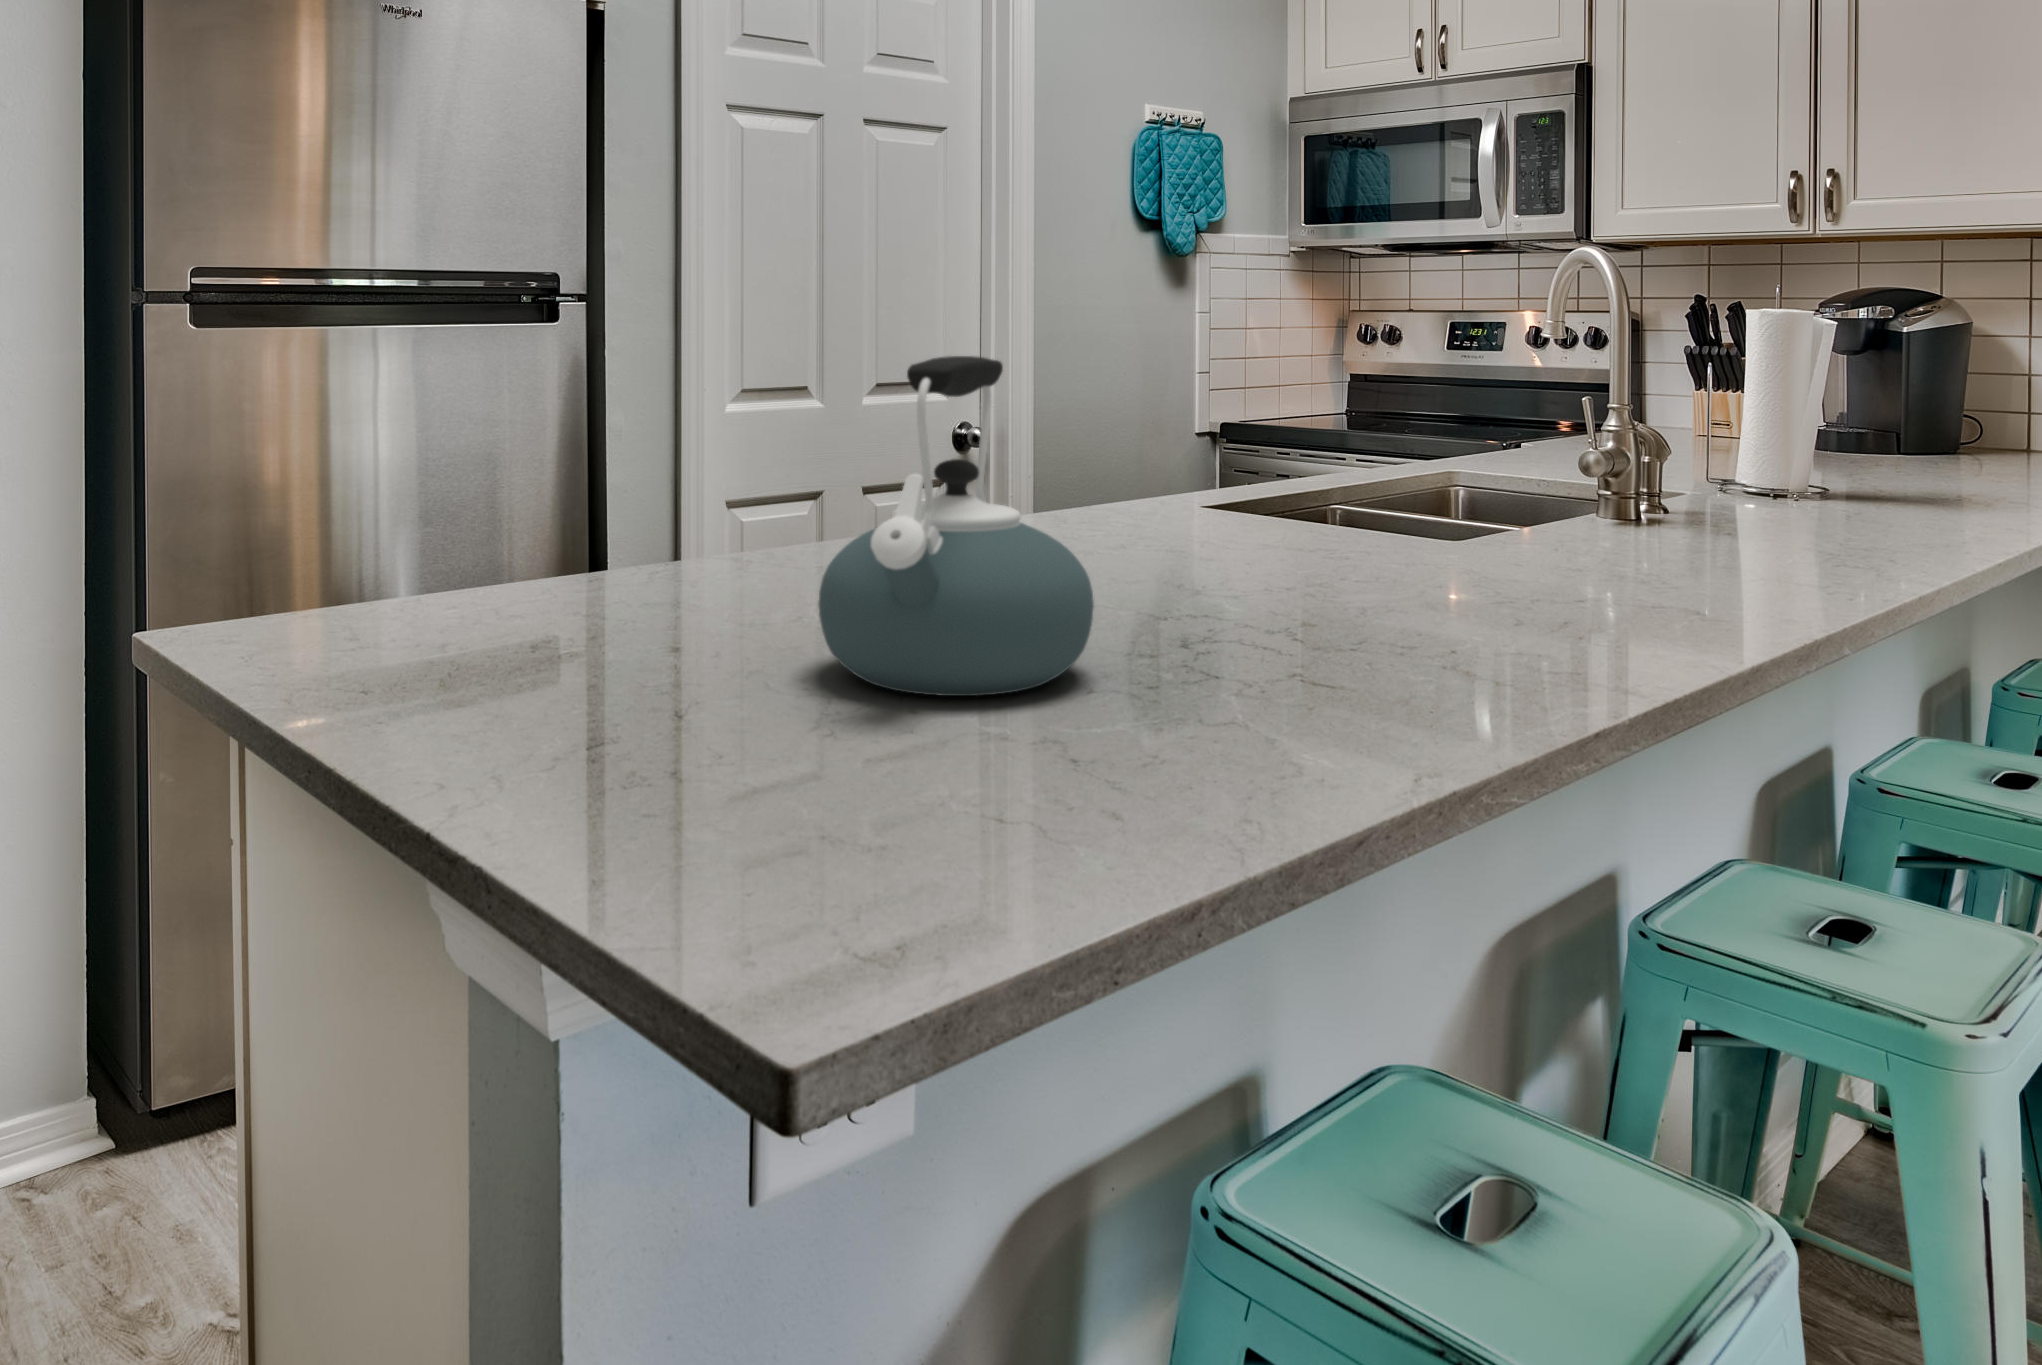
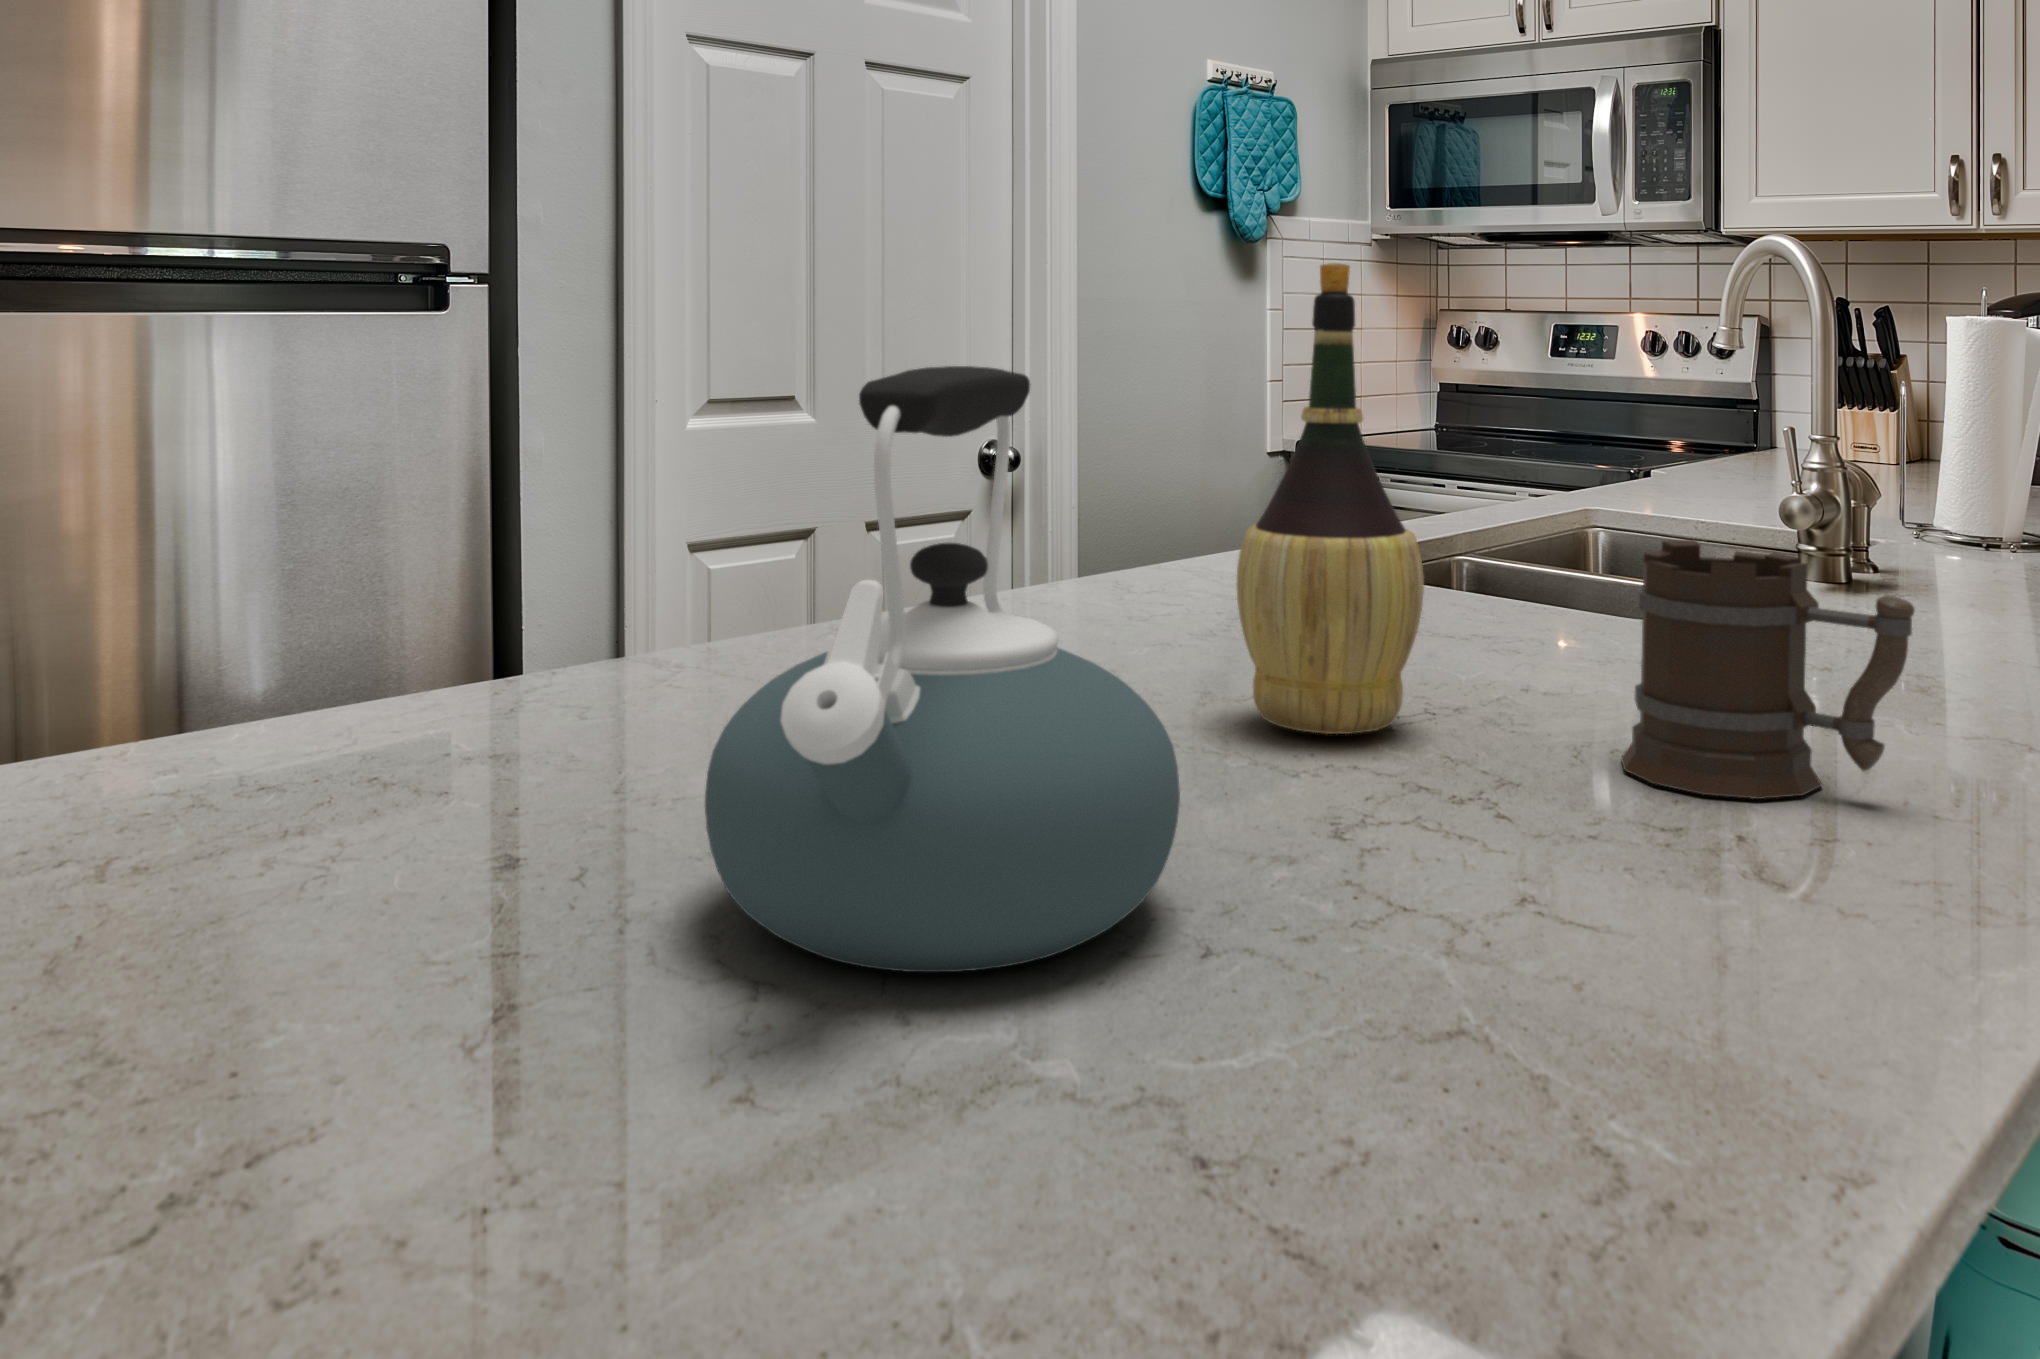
wine bottle: none [1142,285,1270,601] -> present [1237,262,1424,734]
mug: none [1399,470,1586,636] -> present [1621,540,1915,799]

